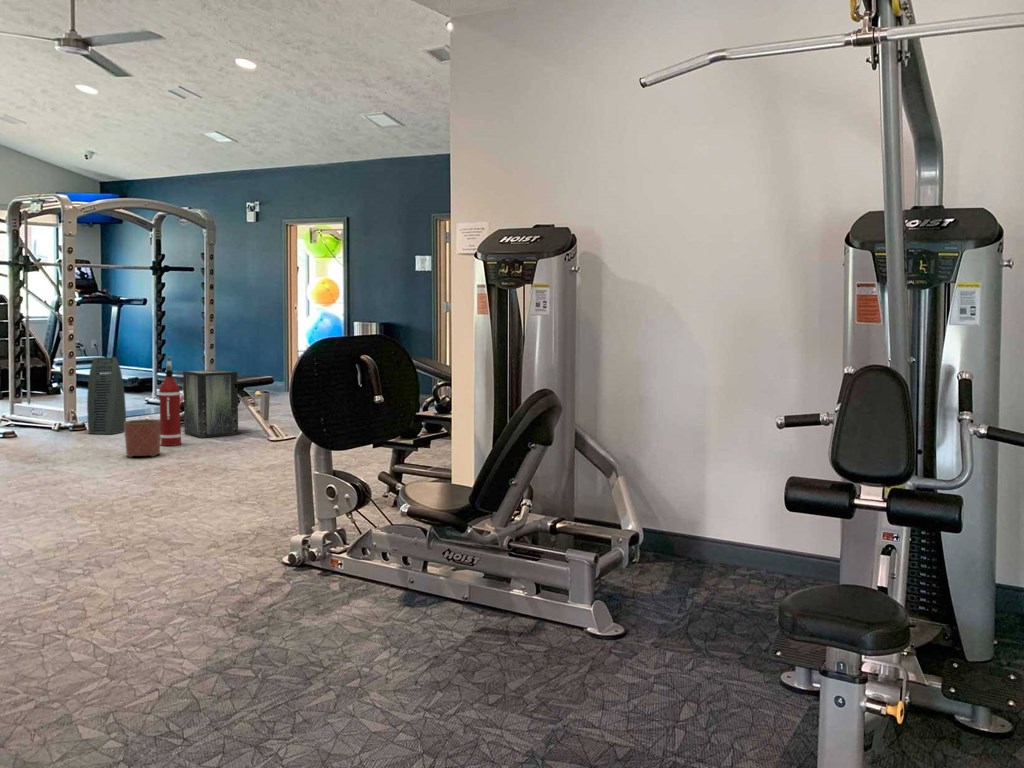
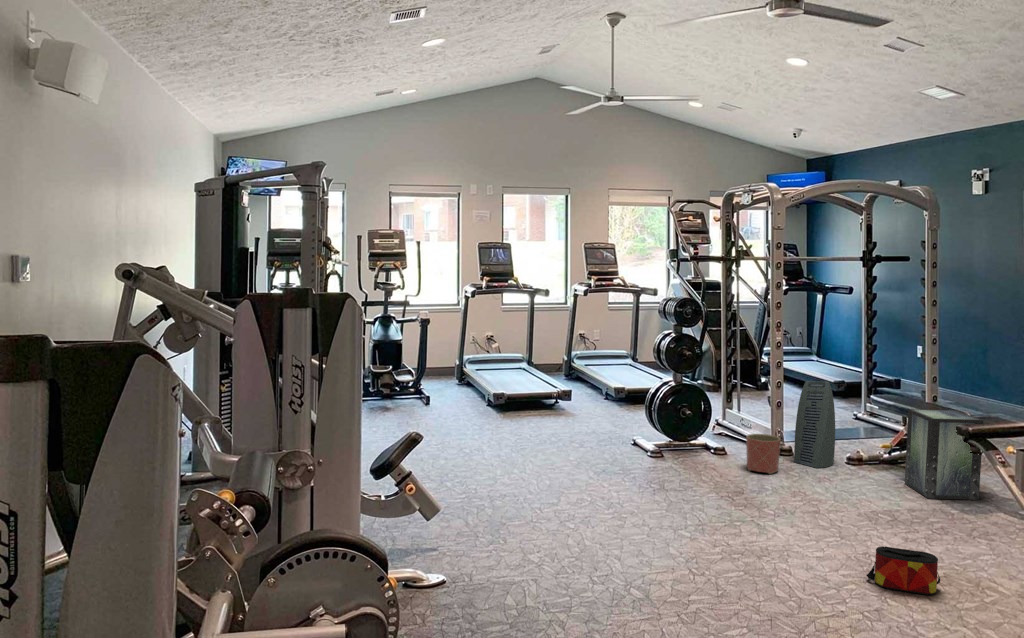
fire extinguisher: present [159,357,181,446] -> none [877,398,906,508]
planter: present [124,419,161,457] -> present [746,434,781,474]
bag: none [146,450,200,480] -> present [866,547,940,595]

